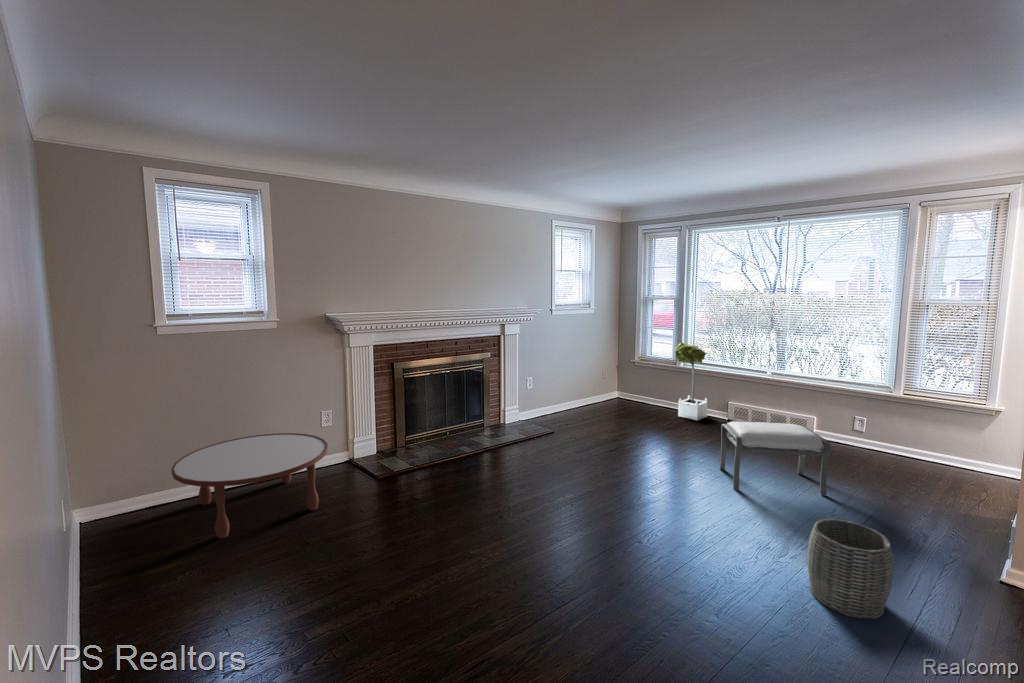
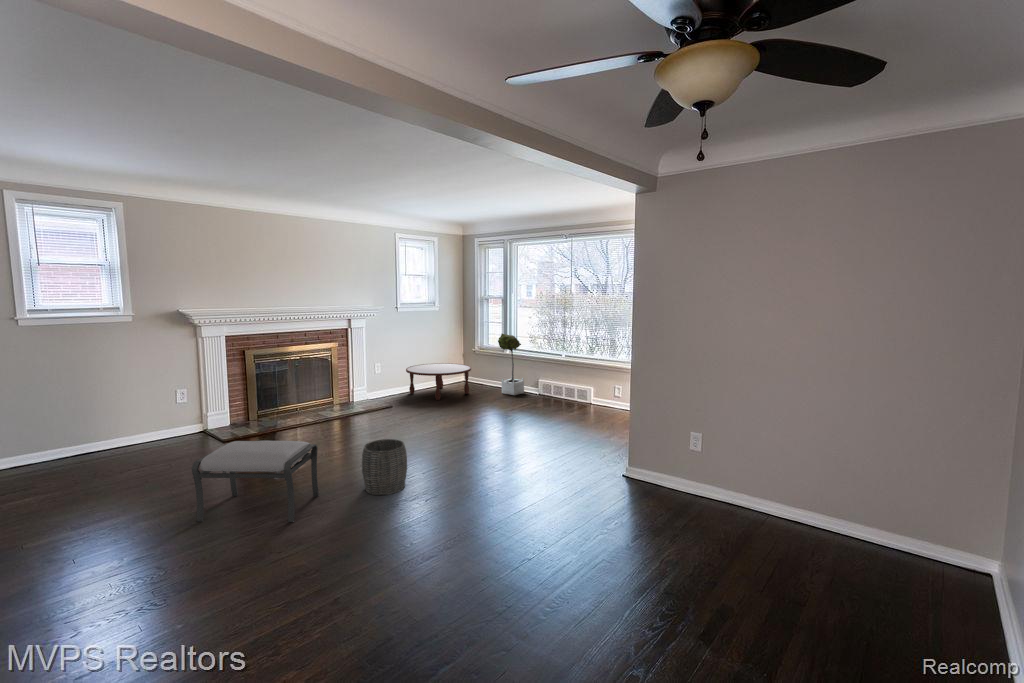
ottoman: present [720,422,831,495] -> present [192,440,319,522]
coffee table: present [171,433,328,538] -> present [406,363,471,400]
woven basket: present [807,519,893,619] -> present [362,439,407,495]

